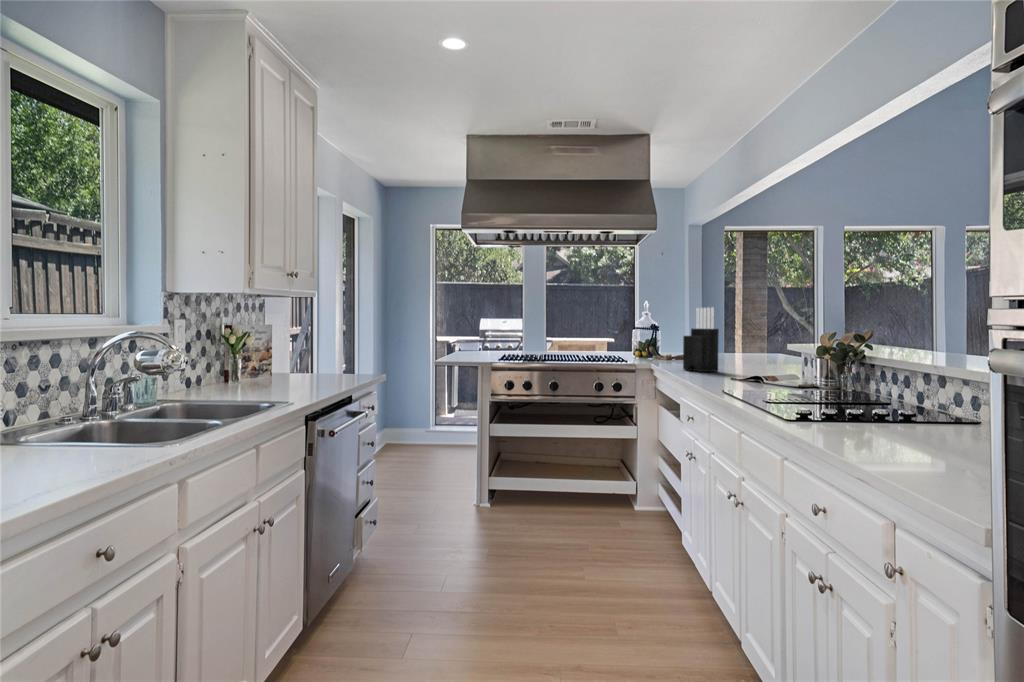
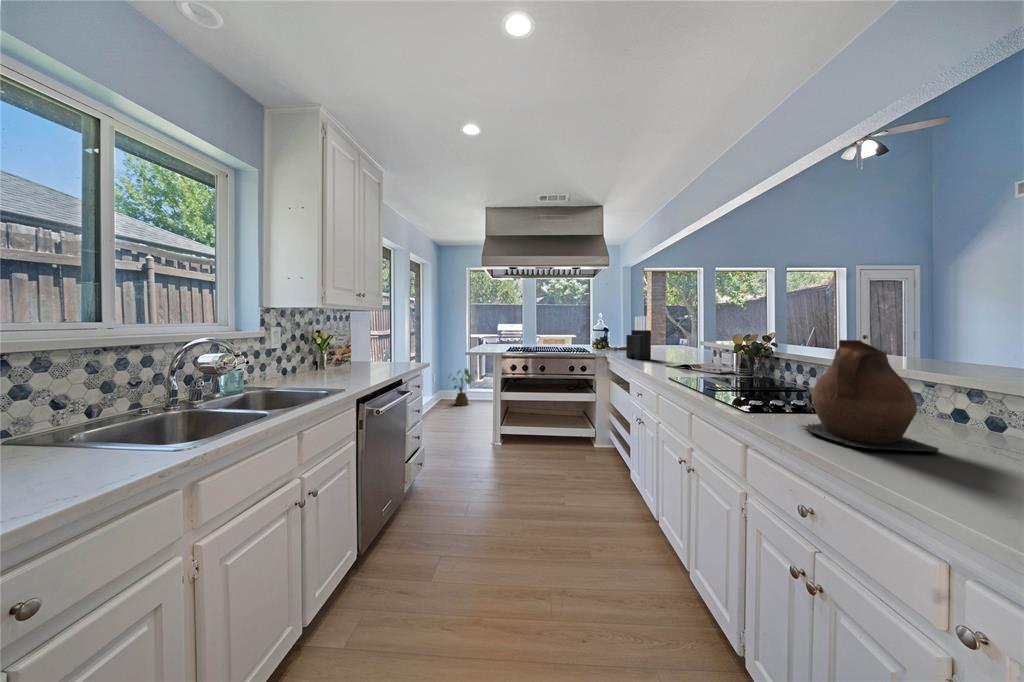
ceramic pitcher: none [828,338,939,446] -> present [801,340,939,453]
house plant: none [399,391,449,453] -> present [449,369,477,406]

